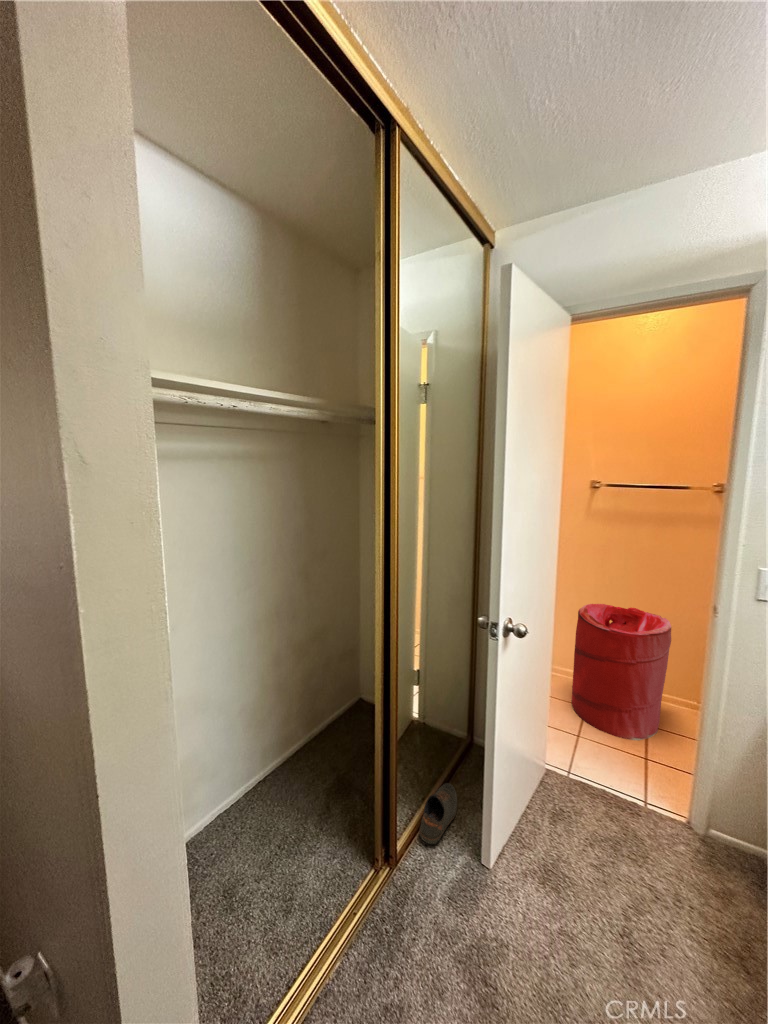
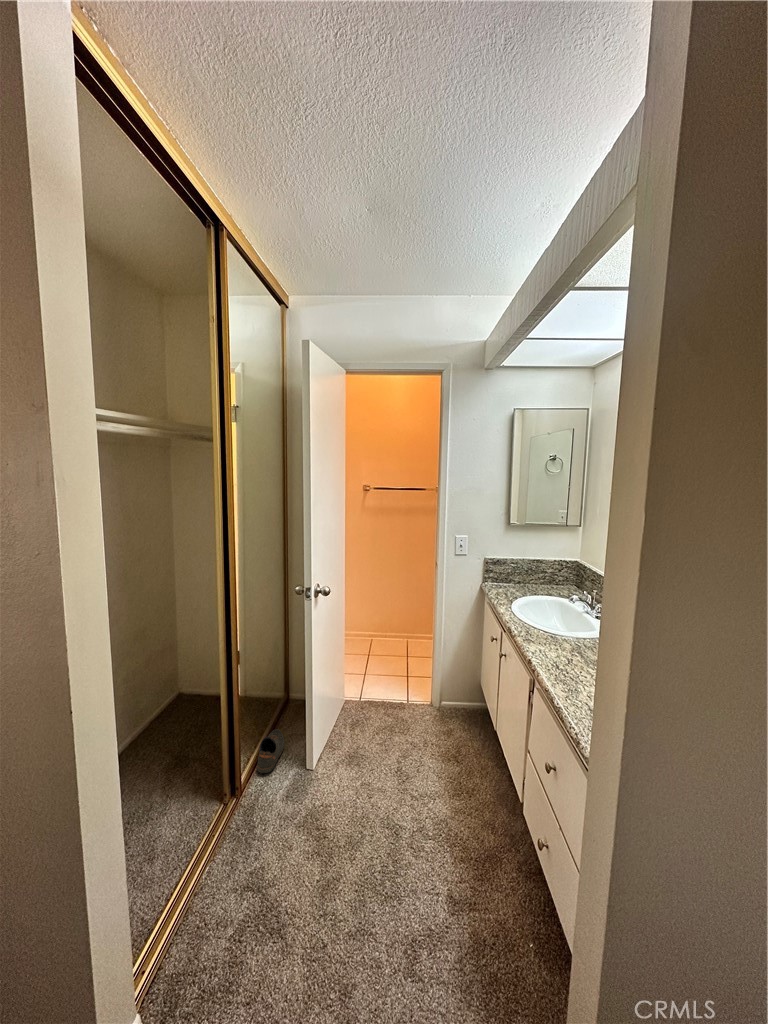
laundry hamper: present [572,604,671,740] -> none [361,577,419,668]

